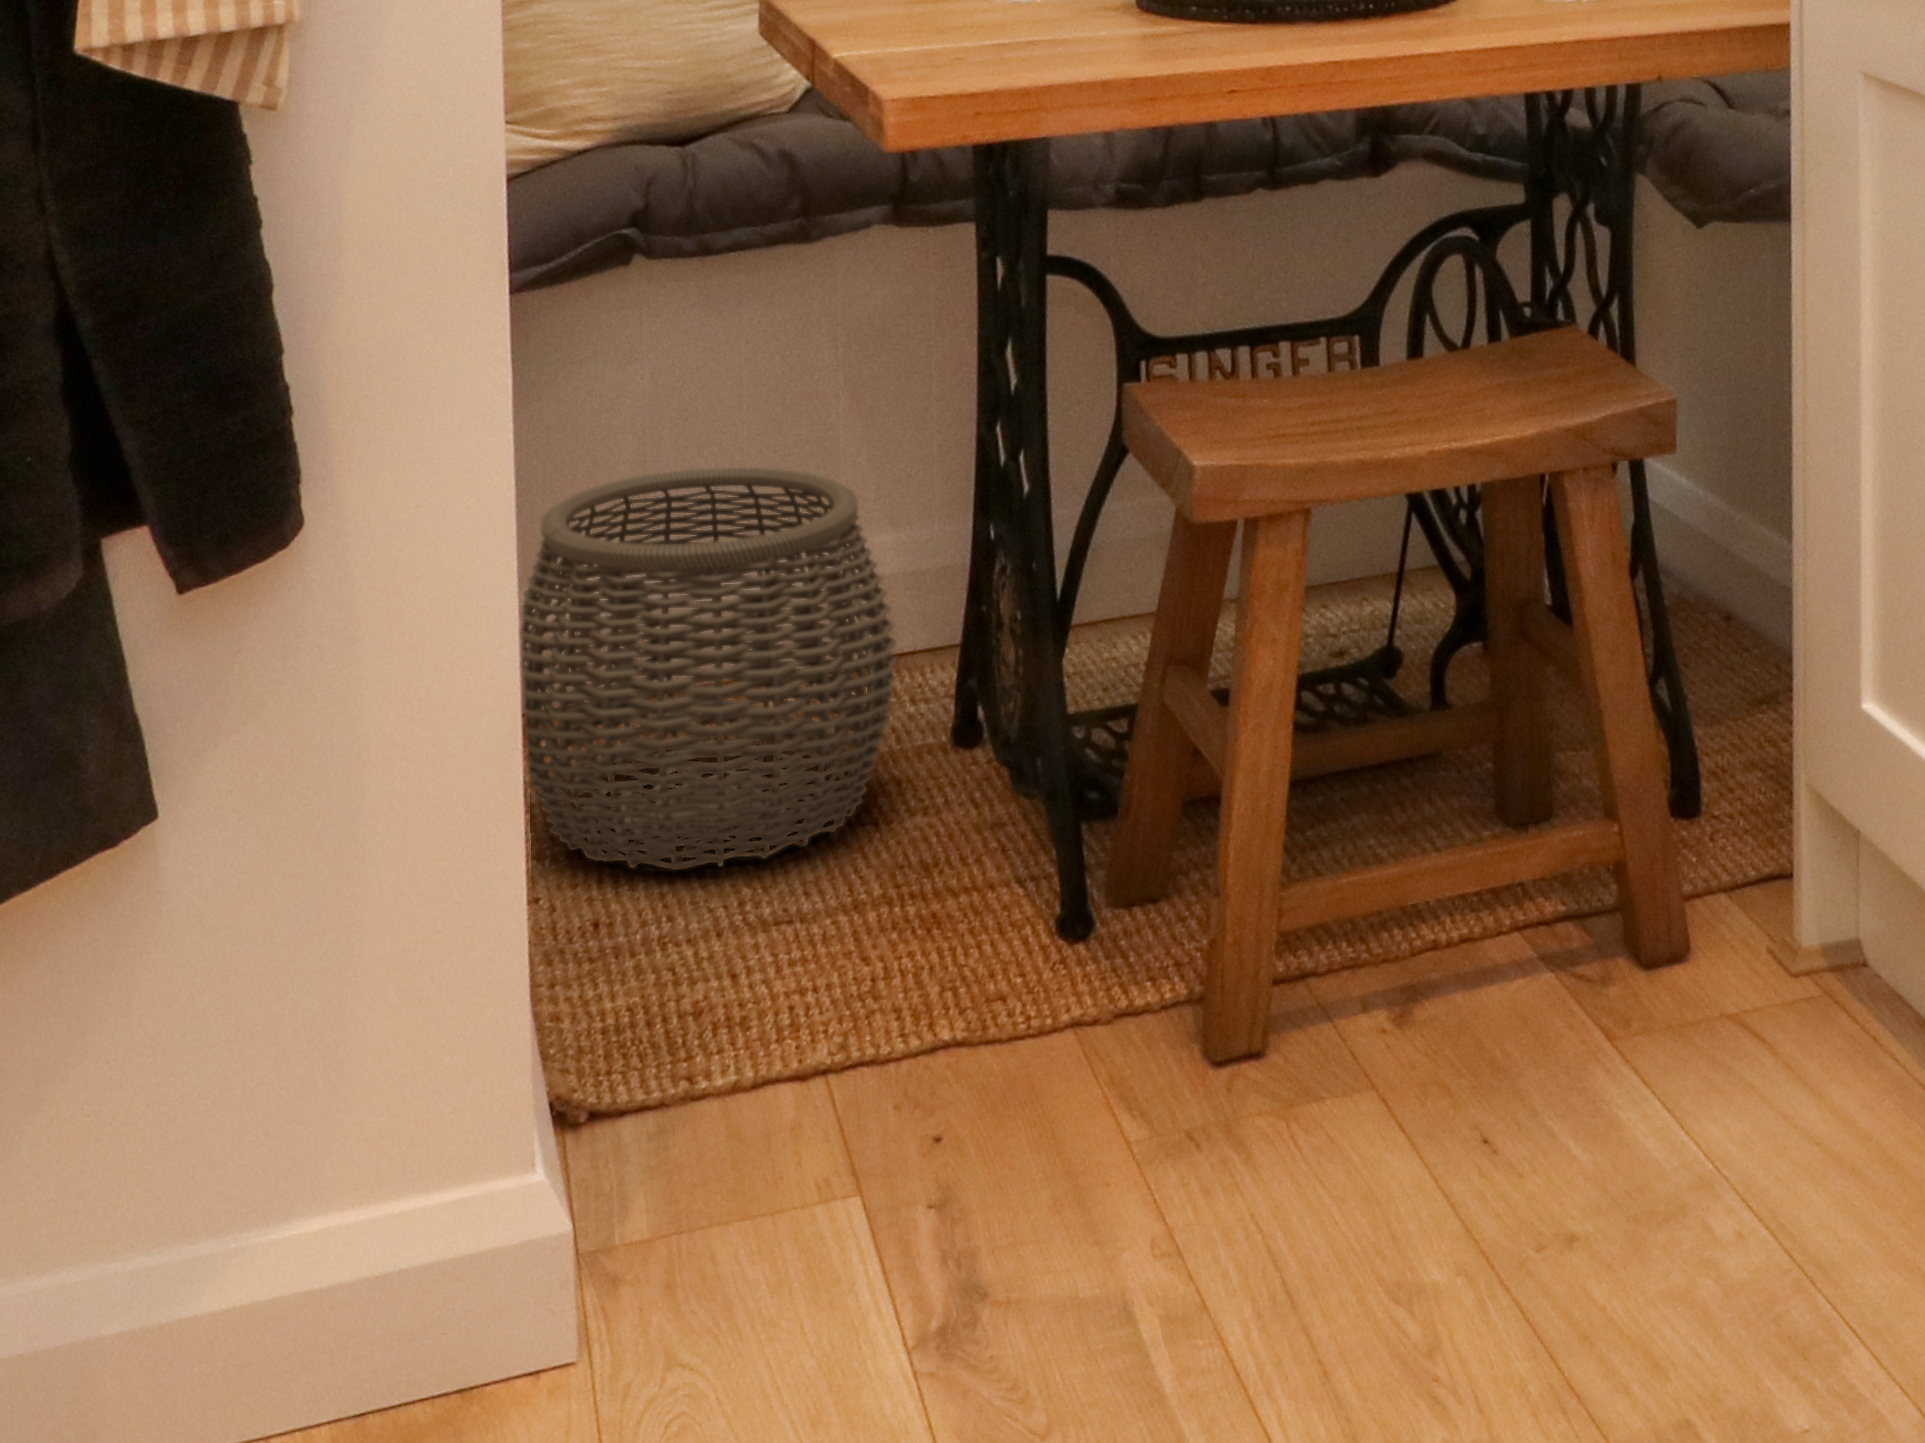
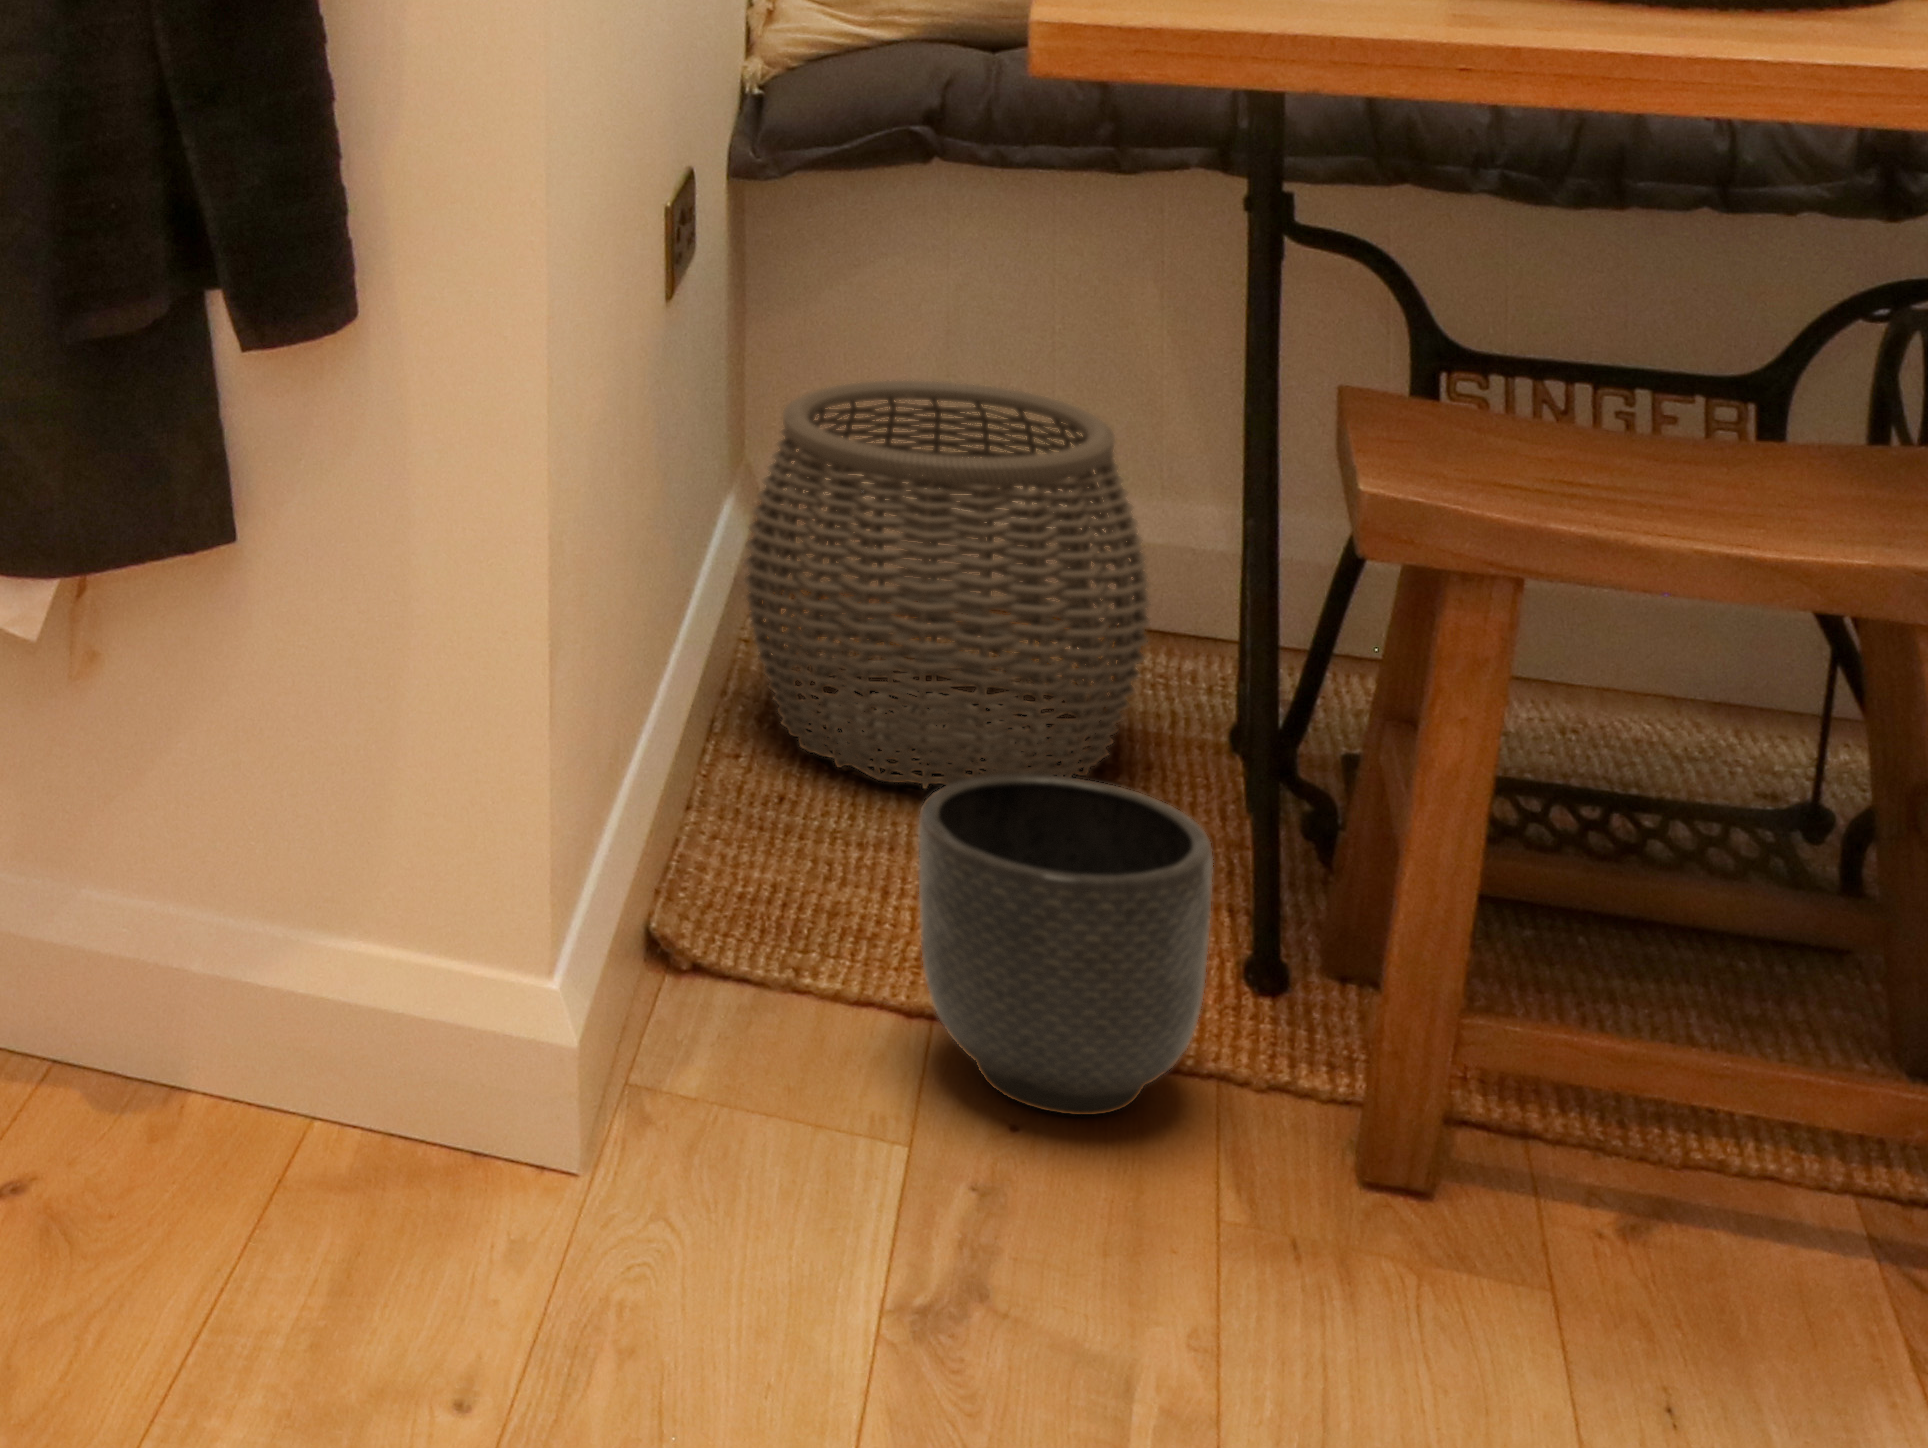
planter: none [827,810,1086,1124] -> present [918,774,1213,1115]

